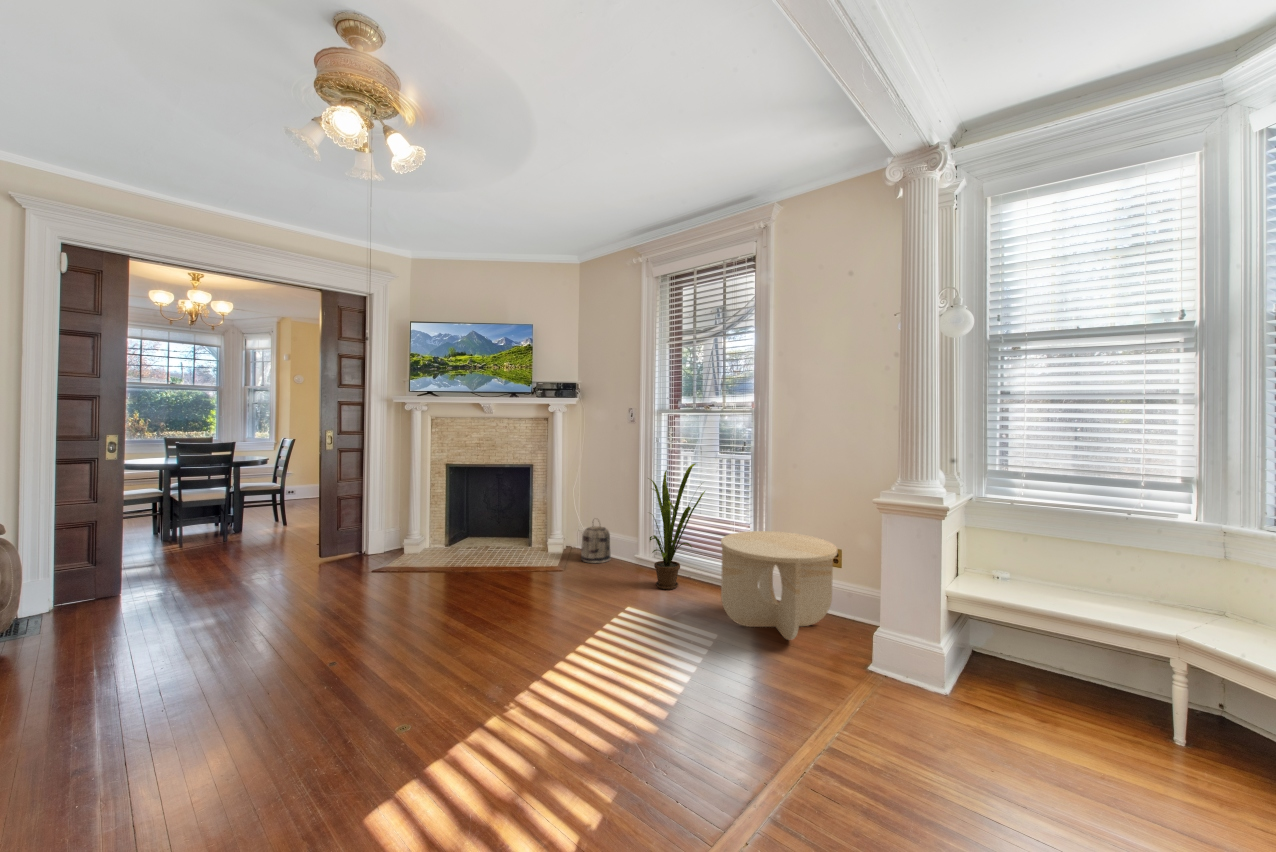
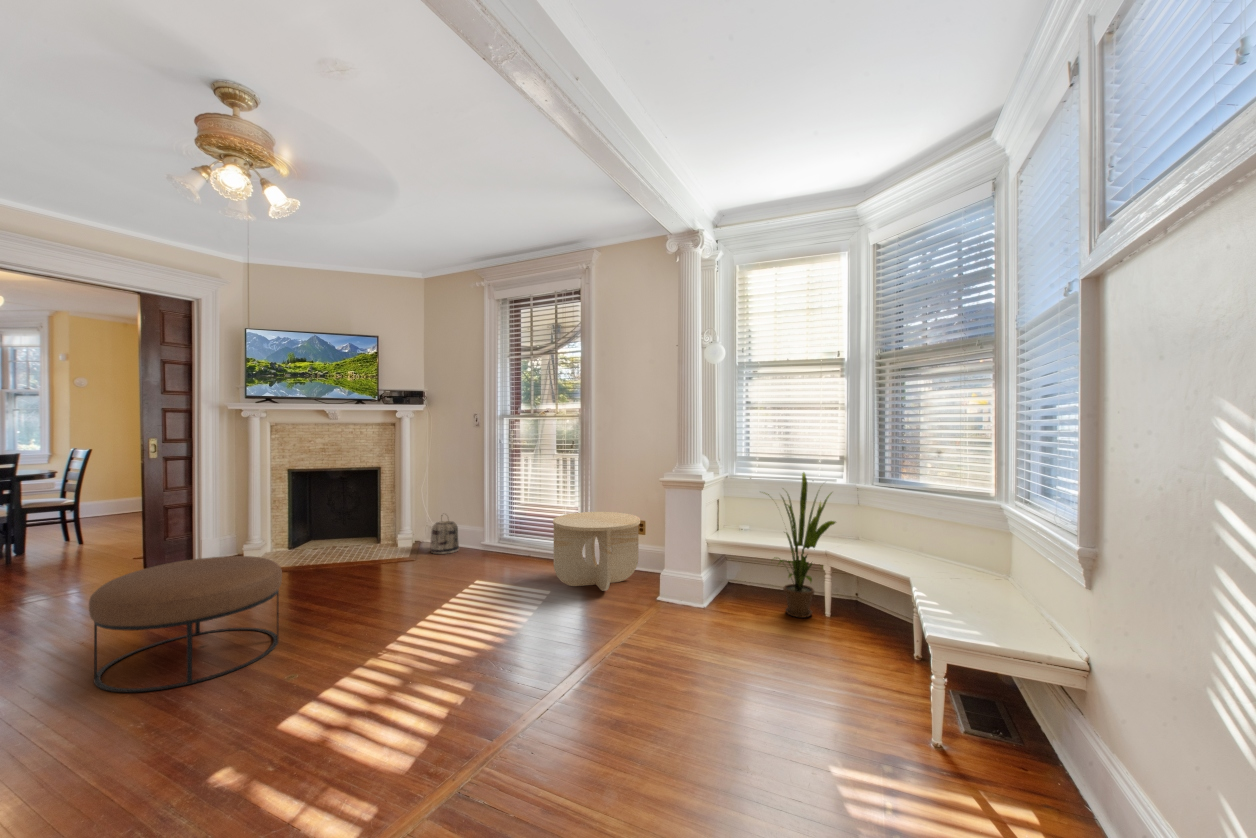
house plant: present [648,463,705,590] -> present [768,473,836,618]
ottoman: none [208,563,411,726] -> present [89,556,282,692]

